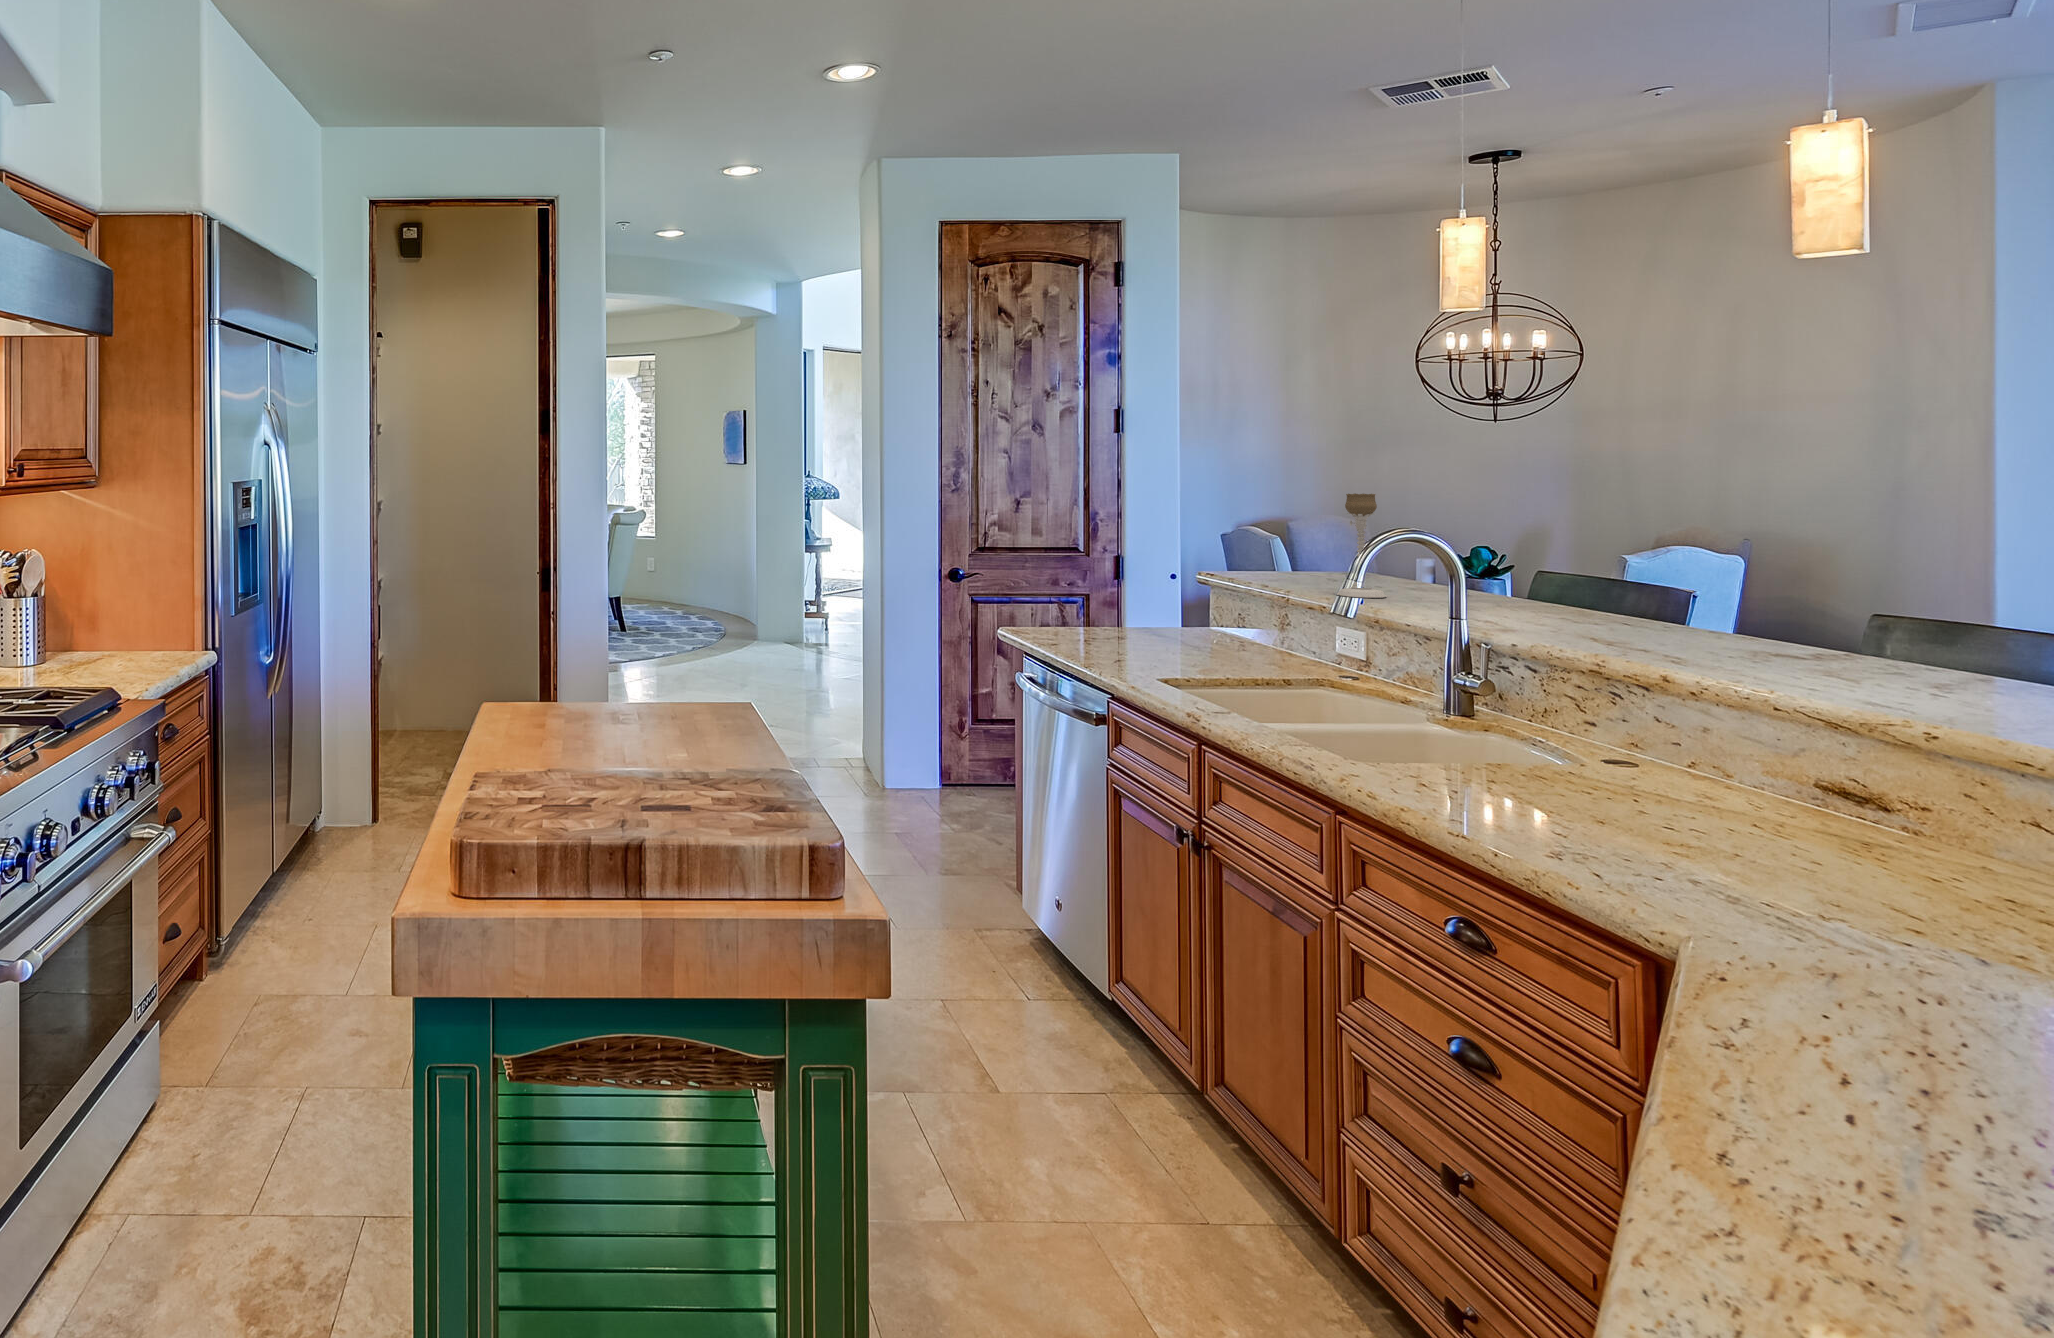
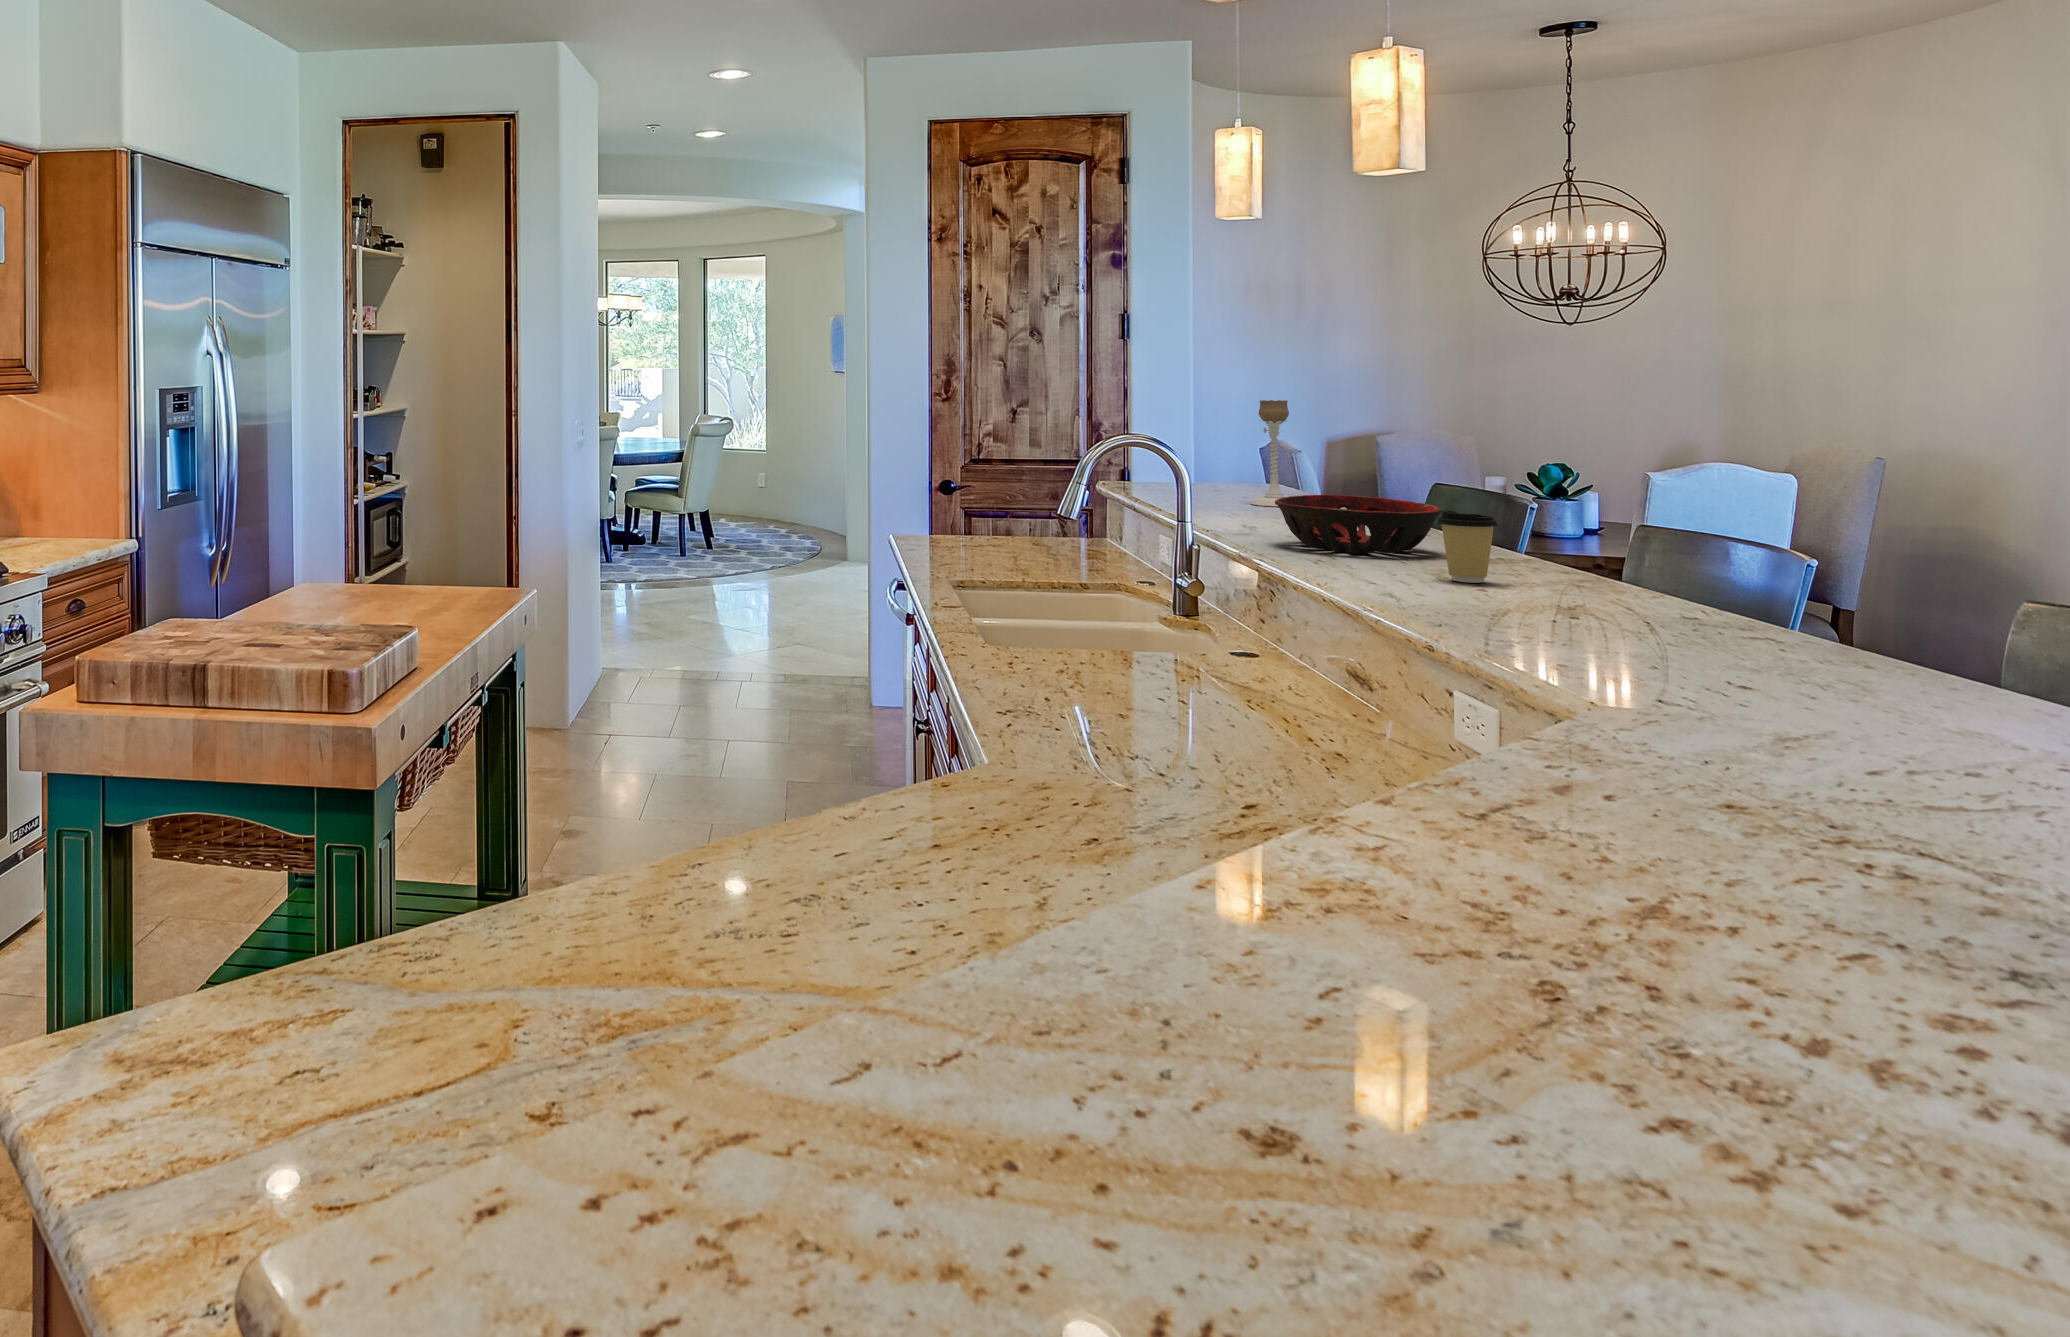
decorative bowl: none [1515,591,1709,652] -> present [1275,495,1442,553]
coffee cup: none [1803,612,1881,688] -> present [1437,511,1498,583]

